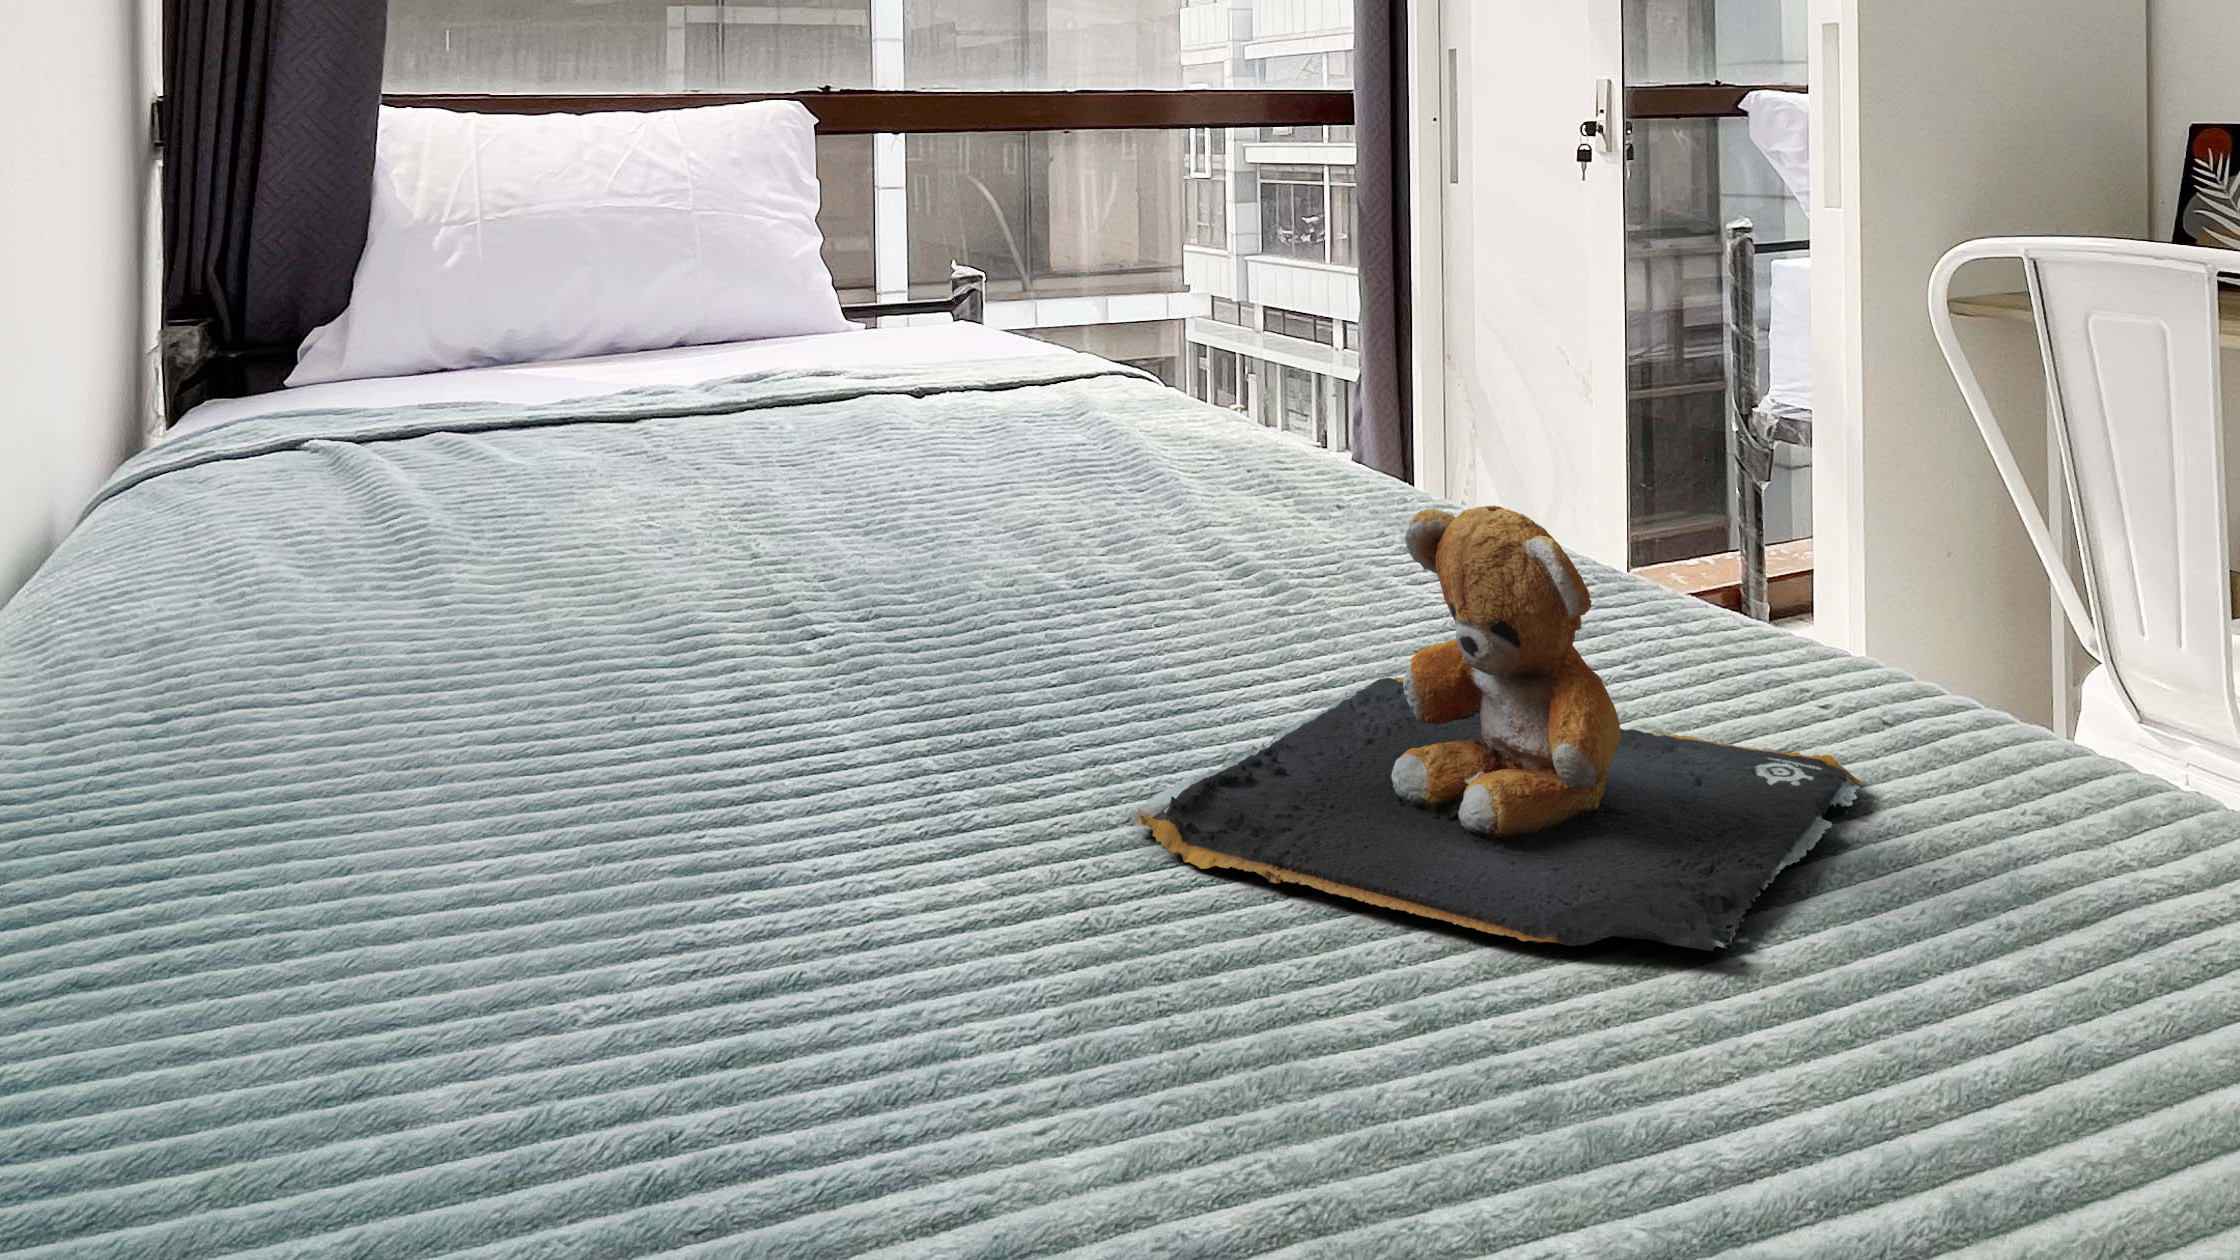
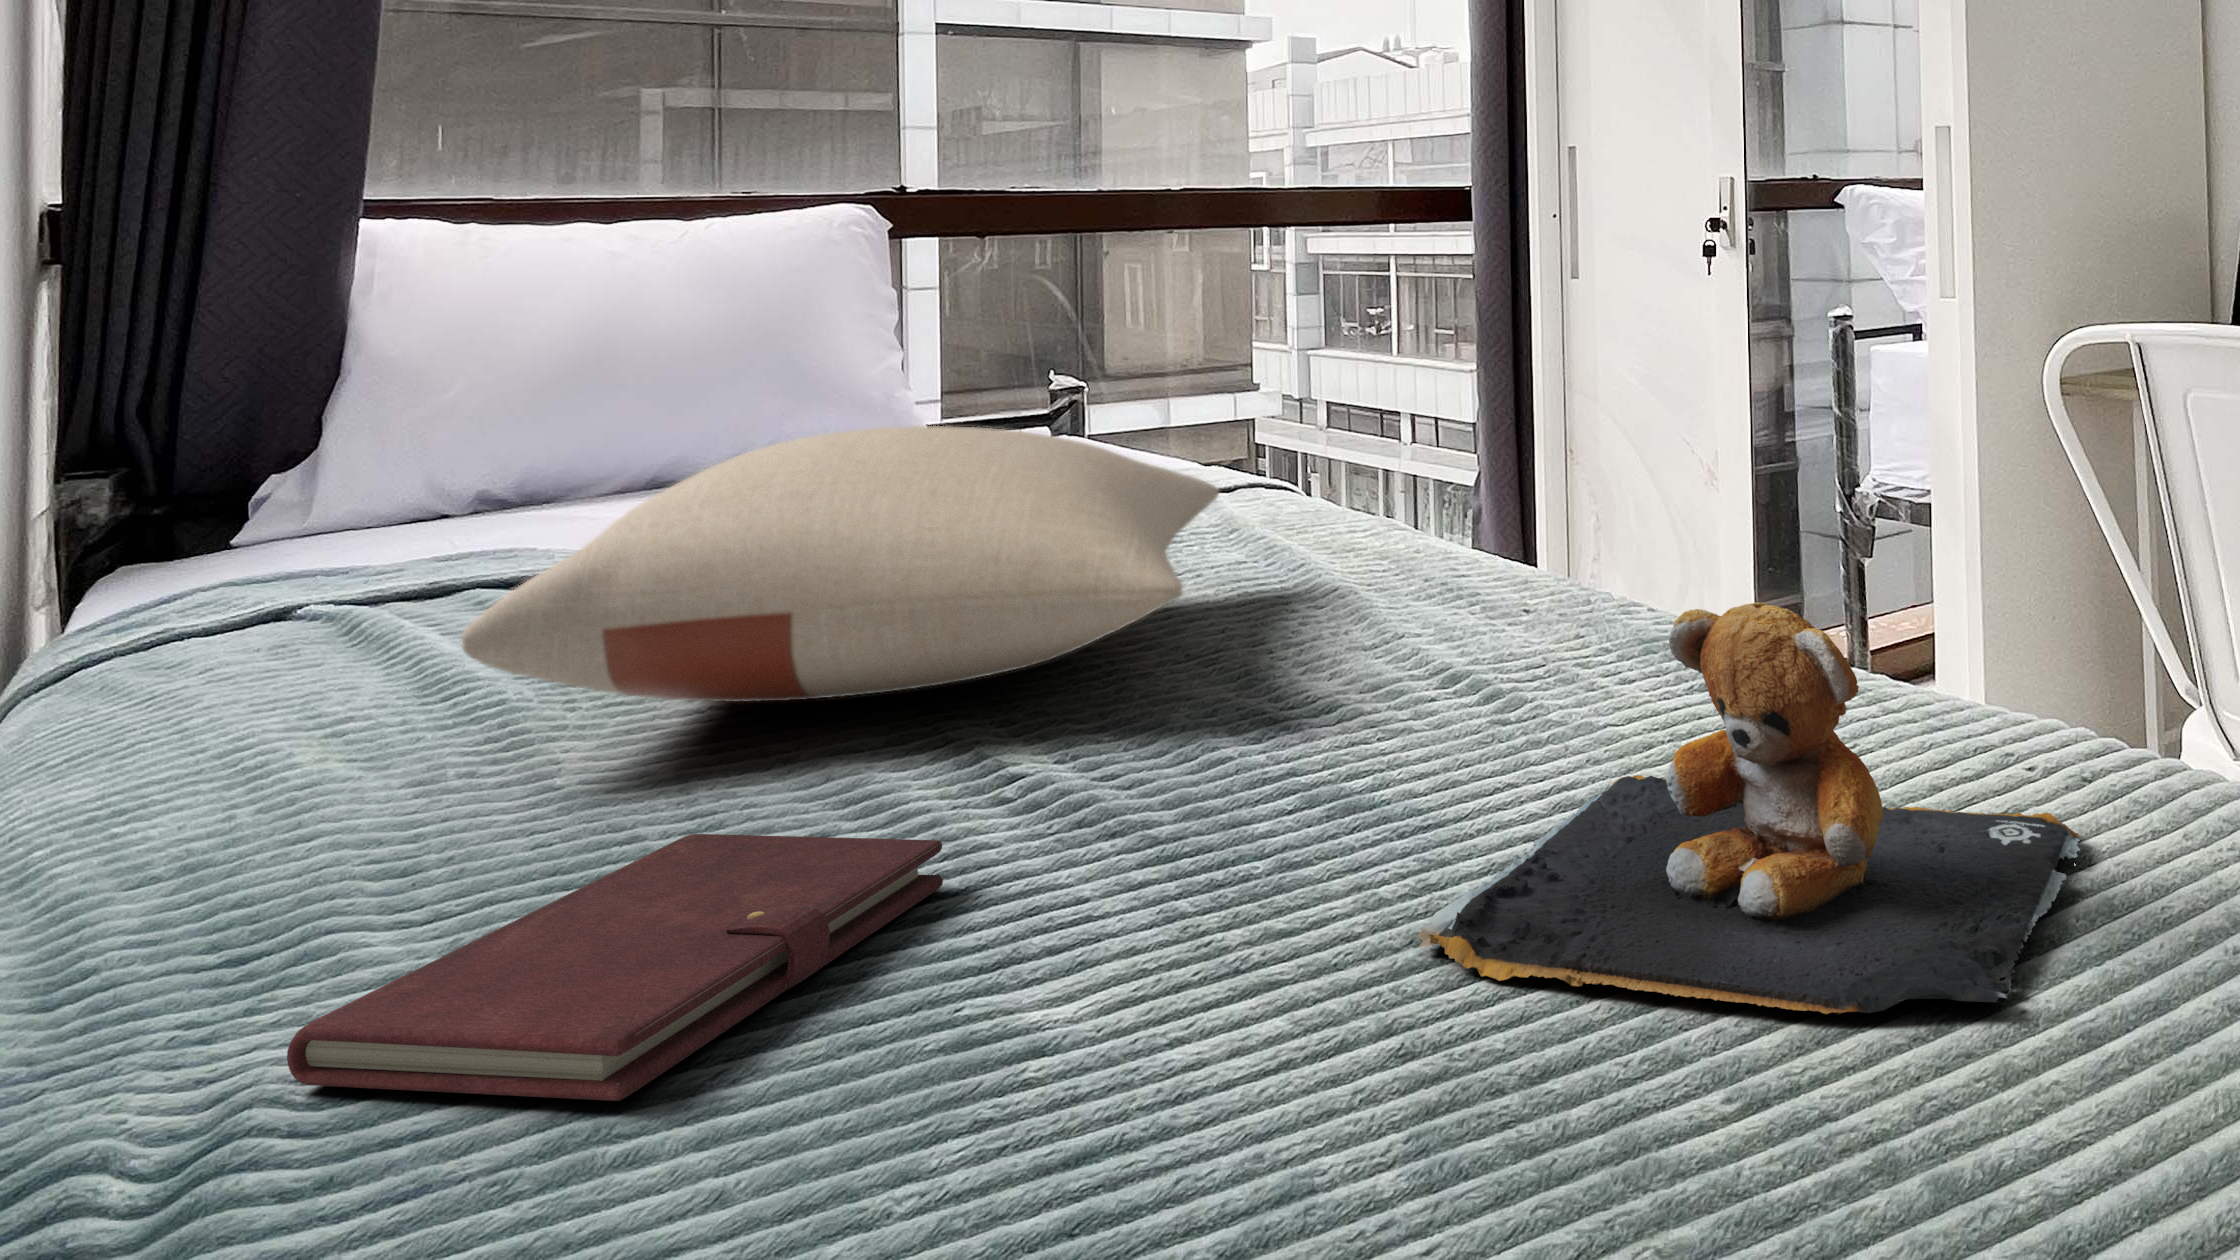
pillow: none [358,302,1055,543] -> present [461,426,1219,702]
notebook: none [145,656,721,888] -> present [287,834,943,1101]

